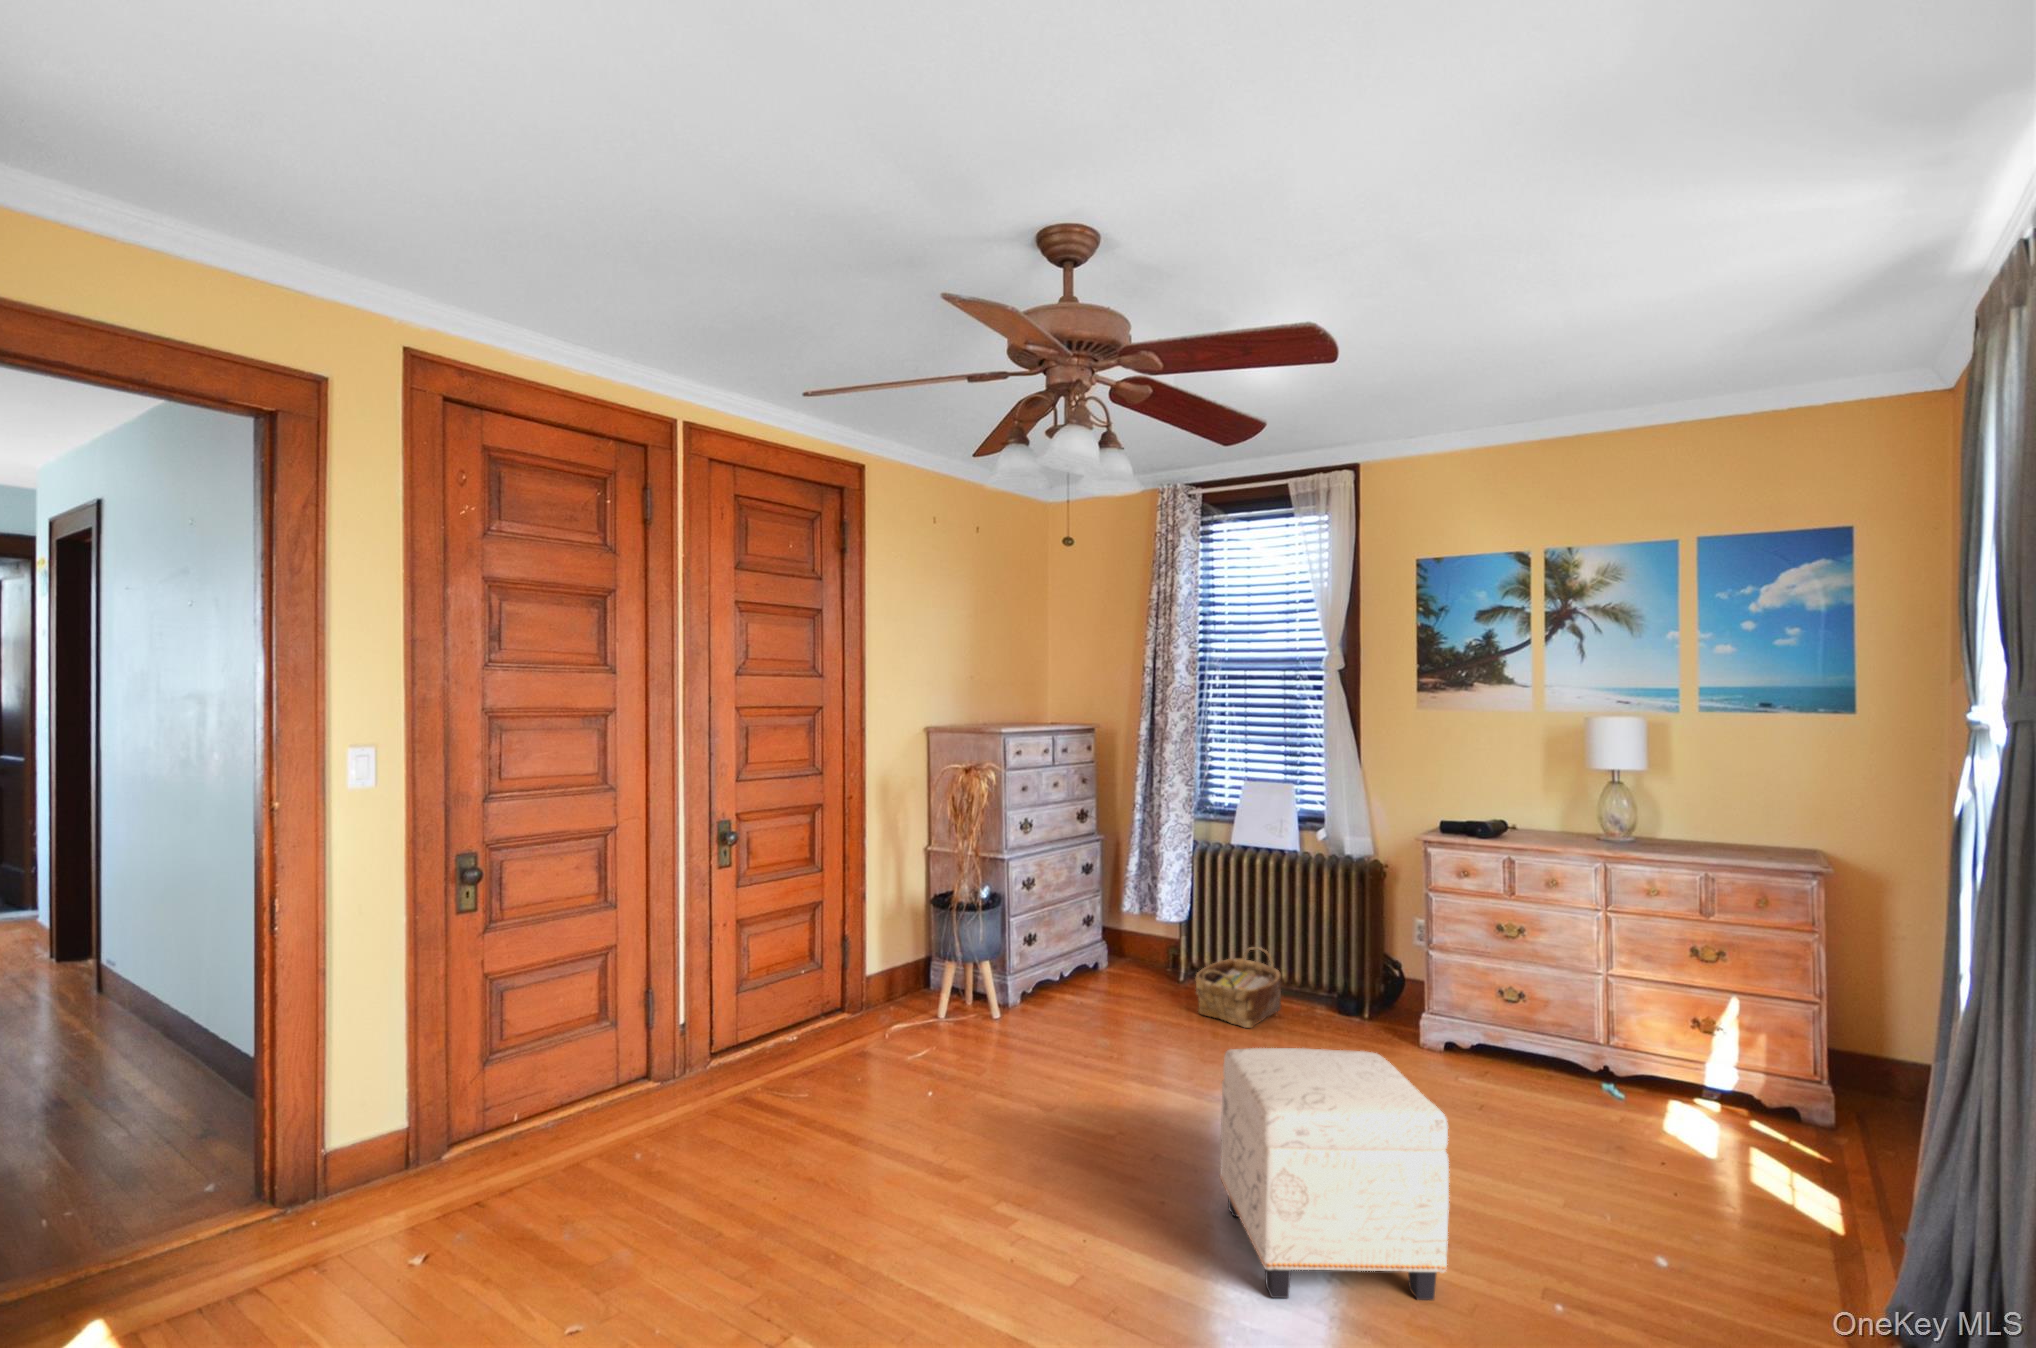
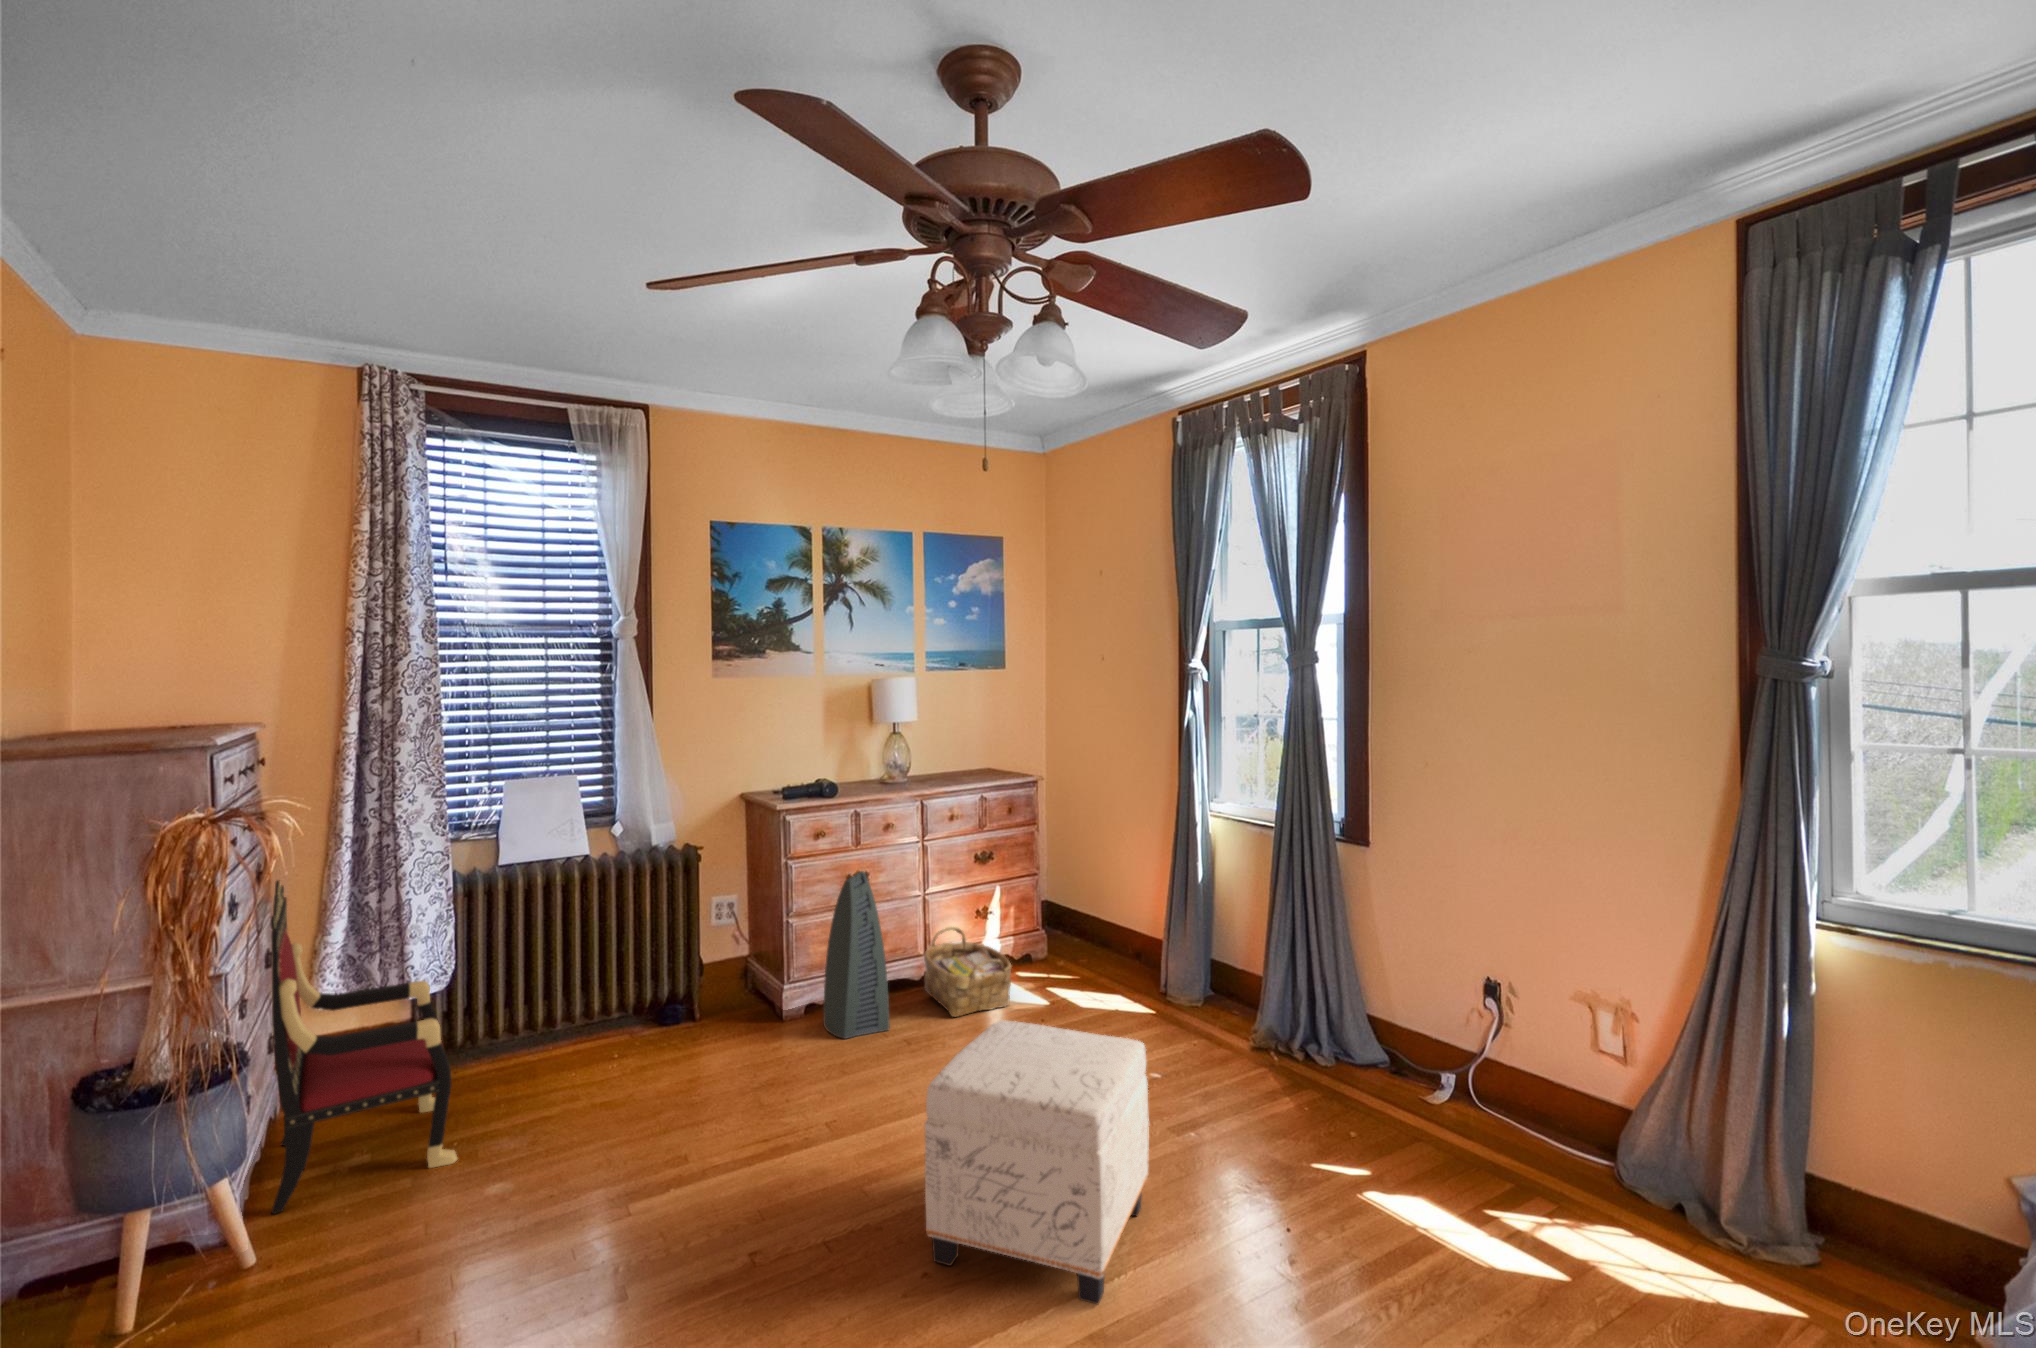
armchair: none [1036,817,1161,1027] -> present [270,880,457,1214]
air purifier: none [1441,921,1513,1098] -> present [823,871,890,1039]
woven basket: present [1195,947,1281,1028] -> present [924,927,1012,1017]

